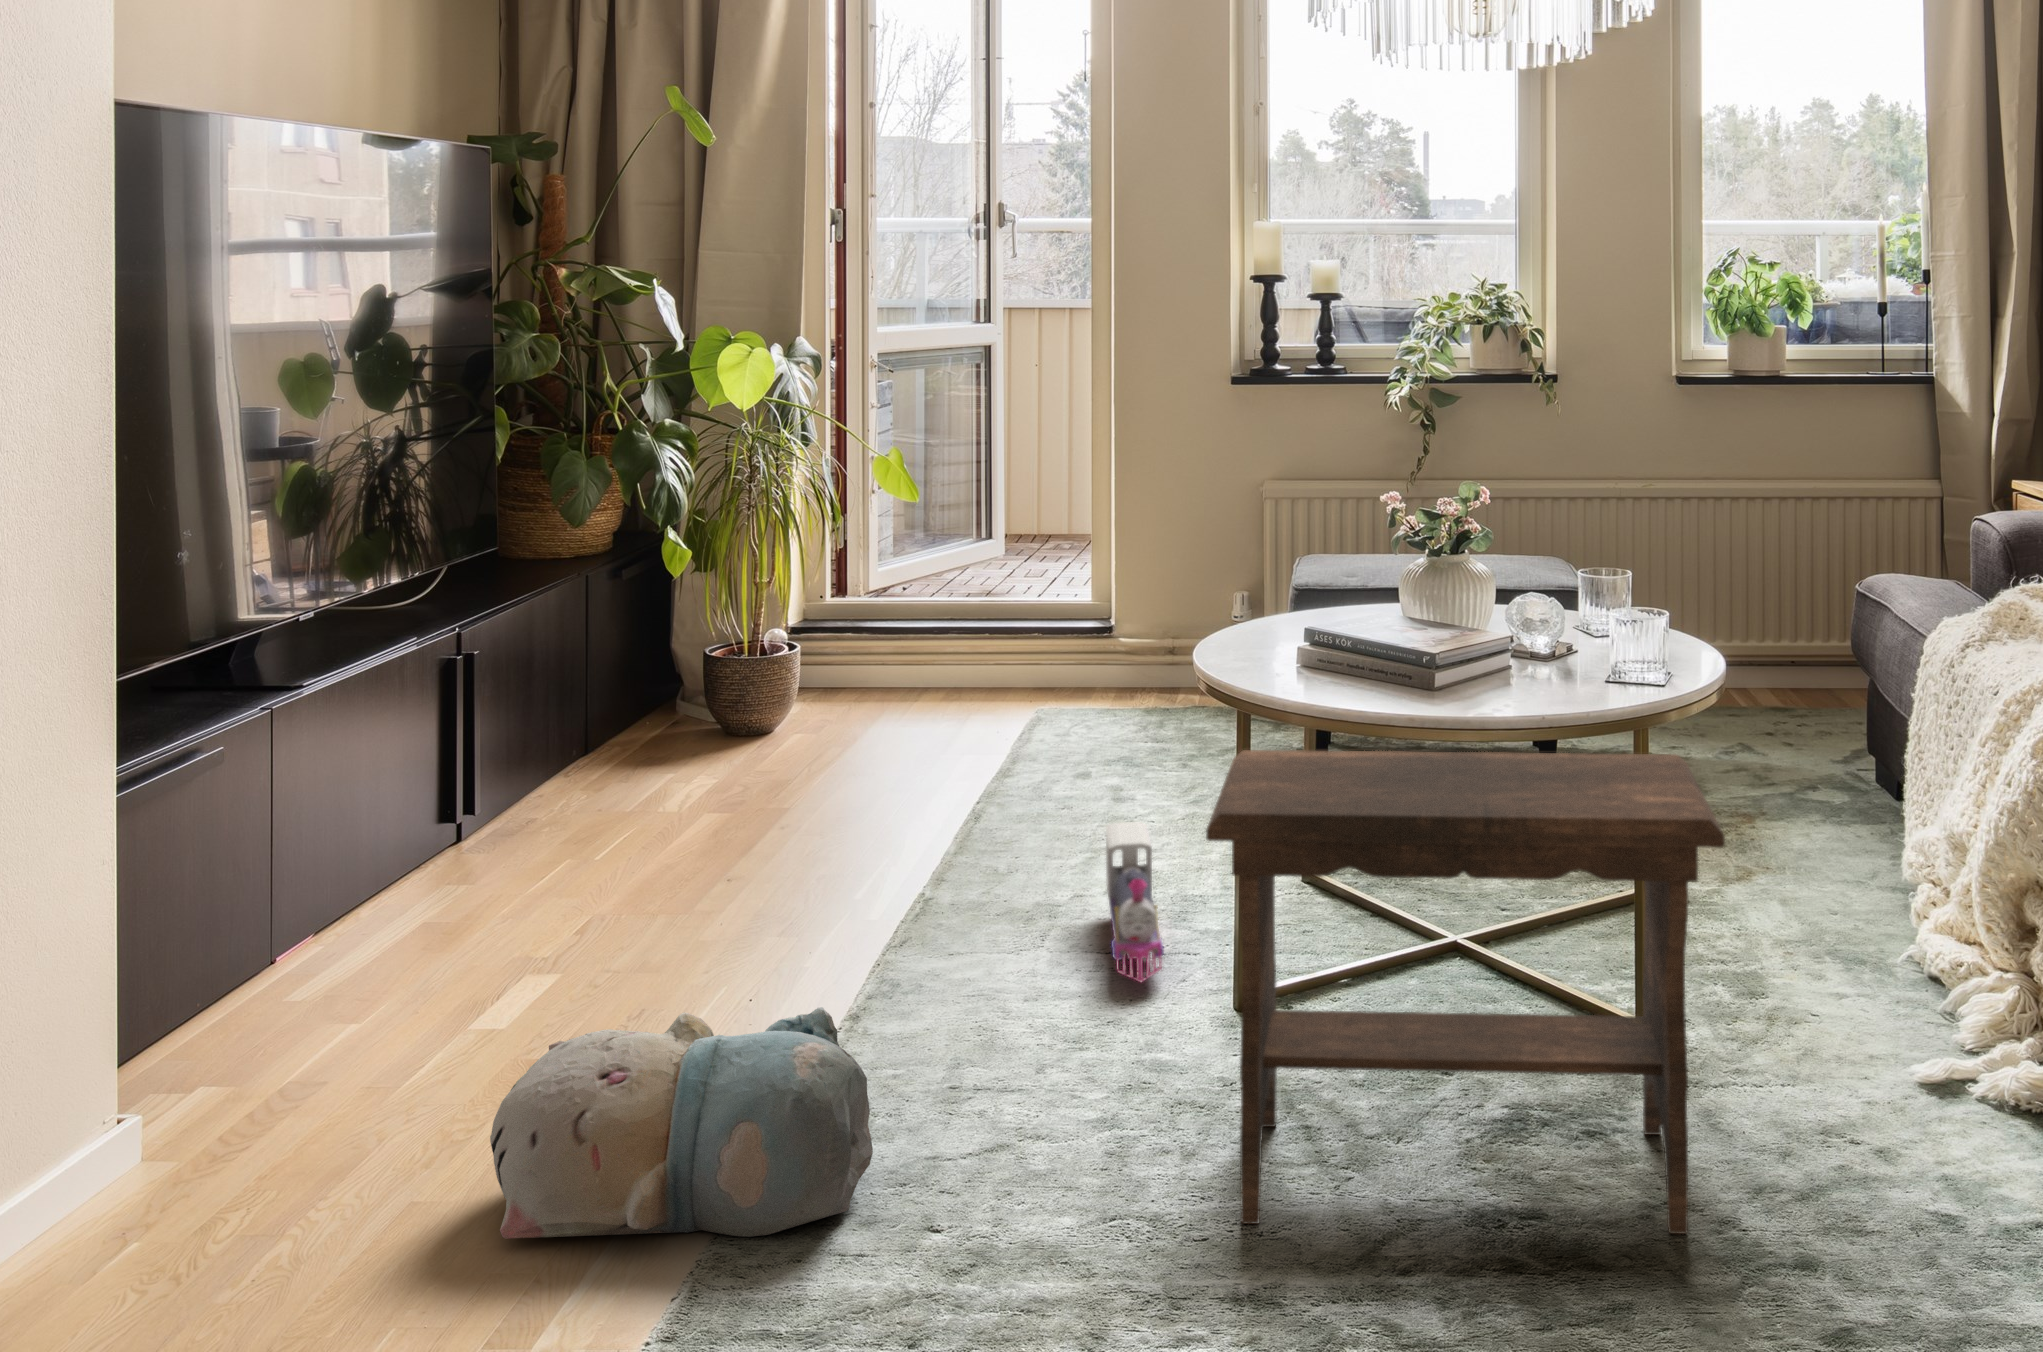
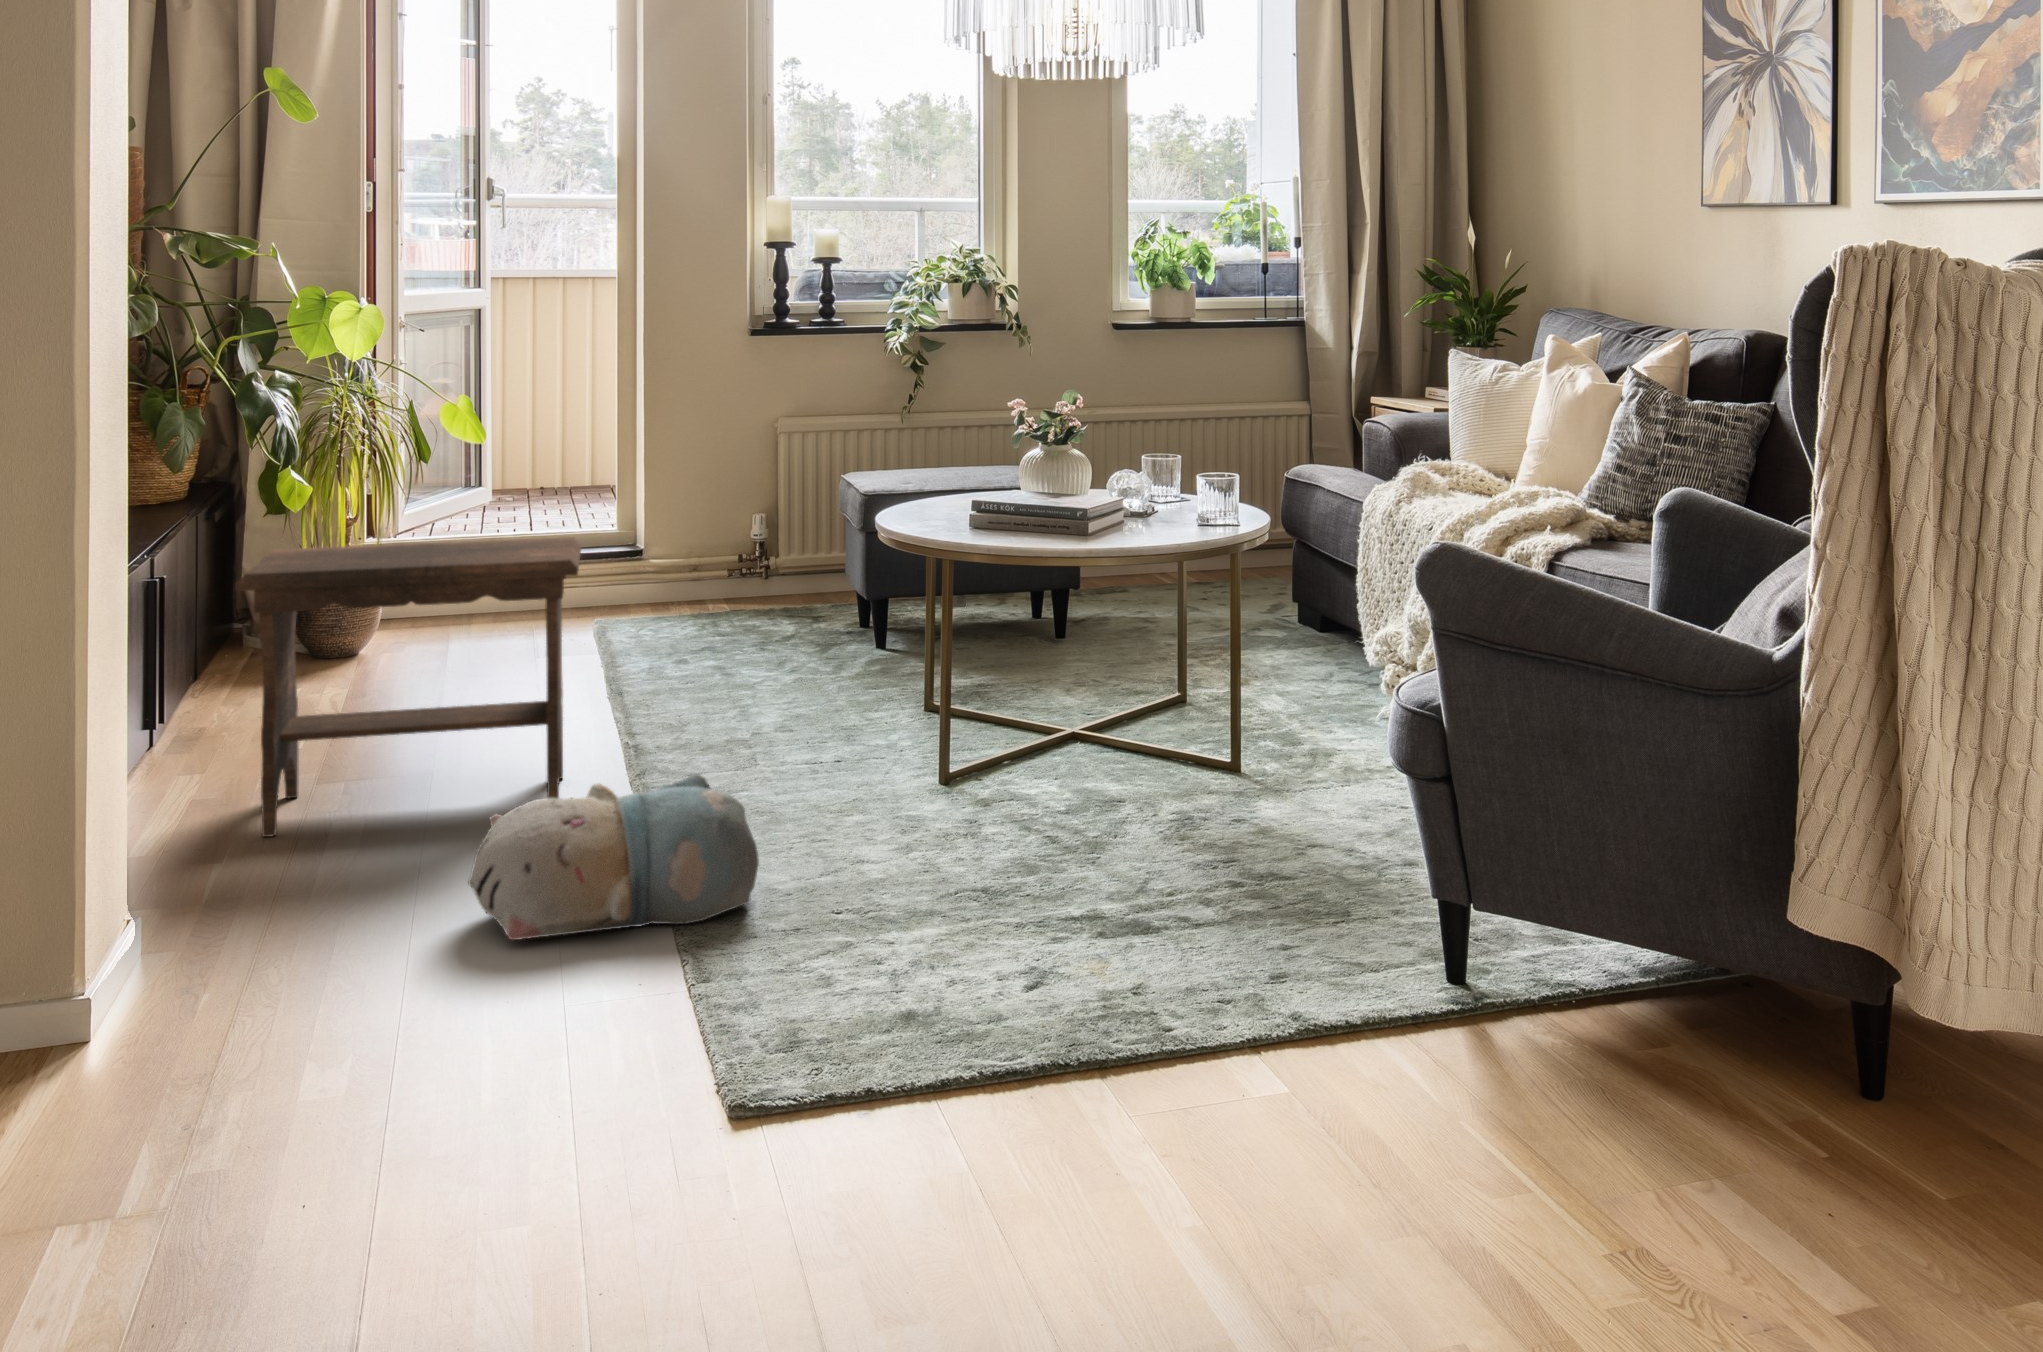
footstool: present [1206,750,1725,1234] -> present [235,537,581,837]
toy train: present [1106,822,1164,982] -> none [777,668,864,771]

